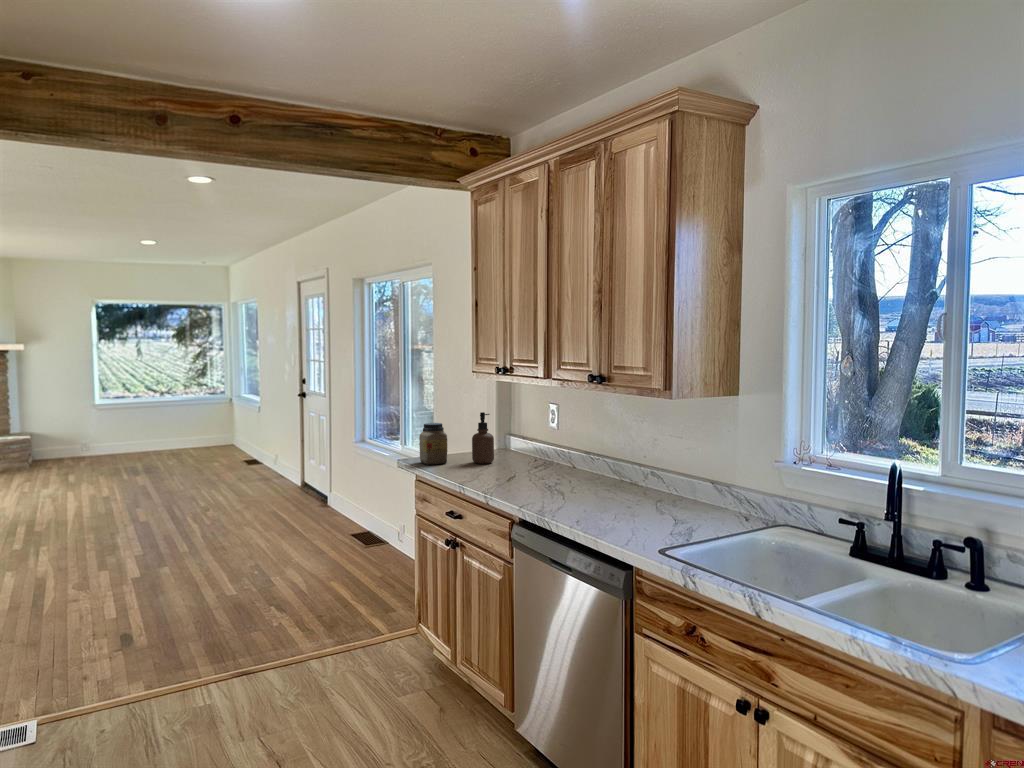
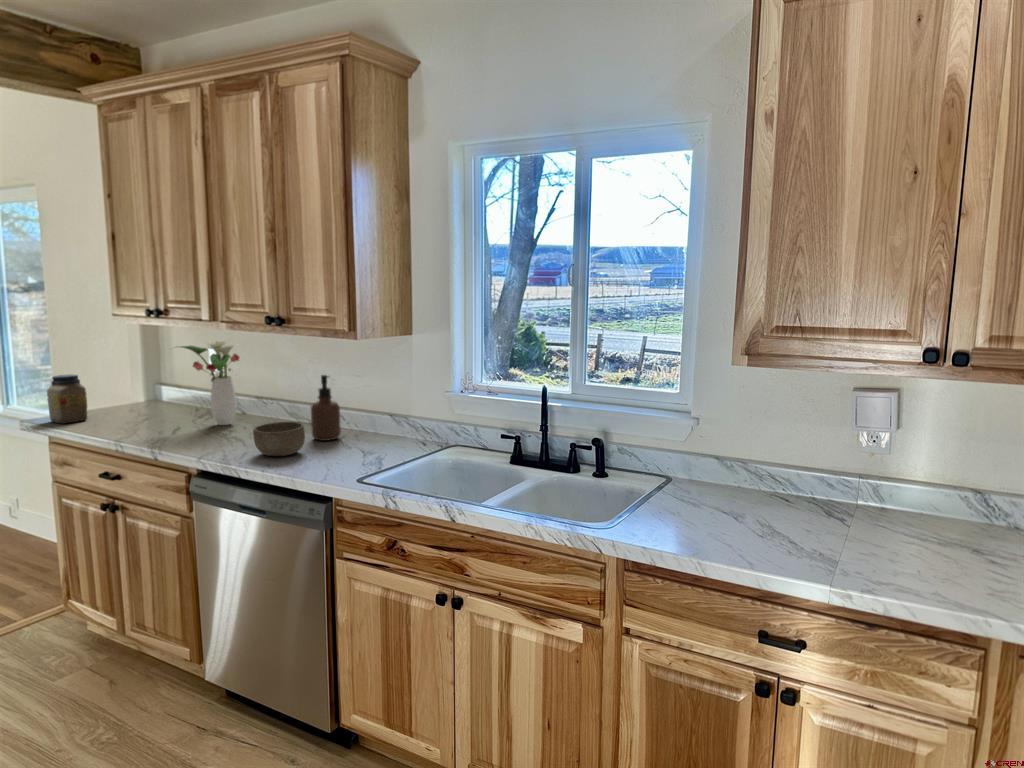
flower arrangement: none [511,397,571,478] -> present [179,341,239,425]
soap dispenser: present [472,412,494,464] -> present [311,375,341,441]
bowl: none [568,480,617,515] -> present [253,422,305,456]

